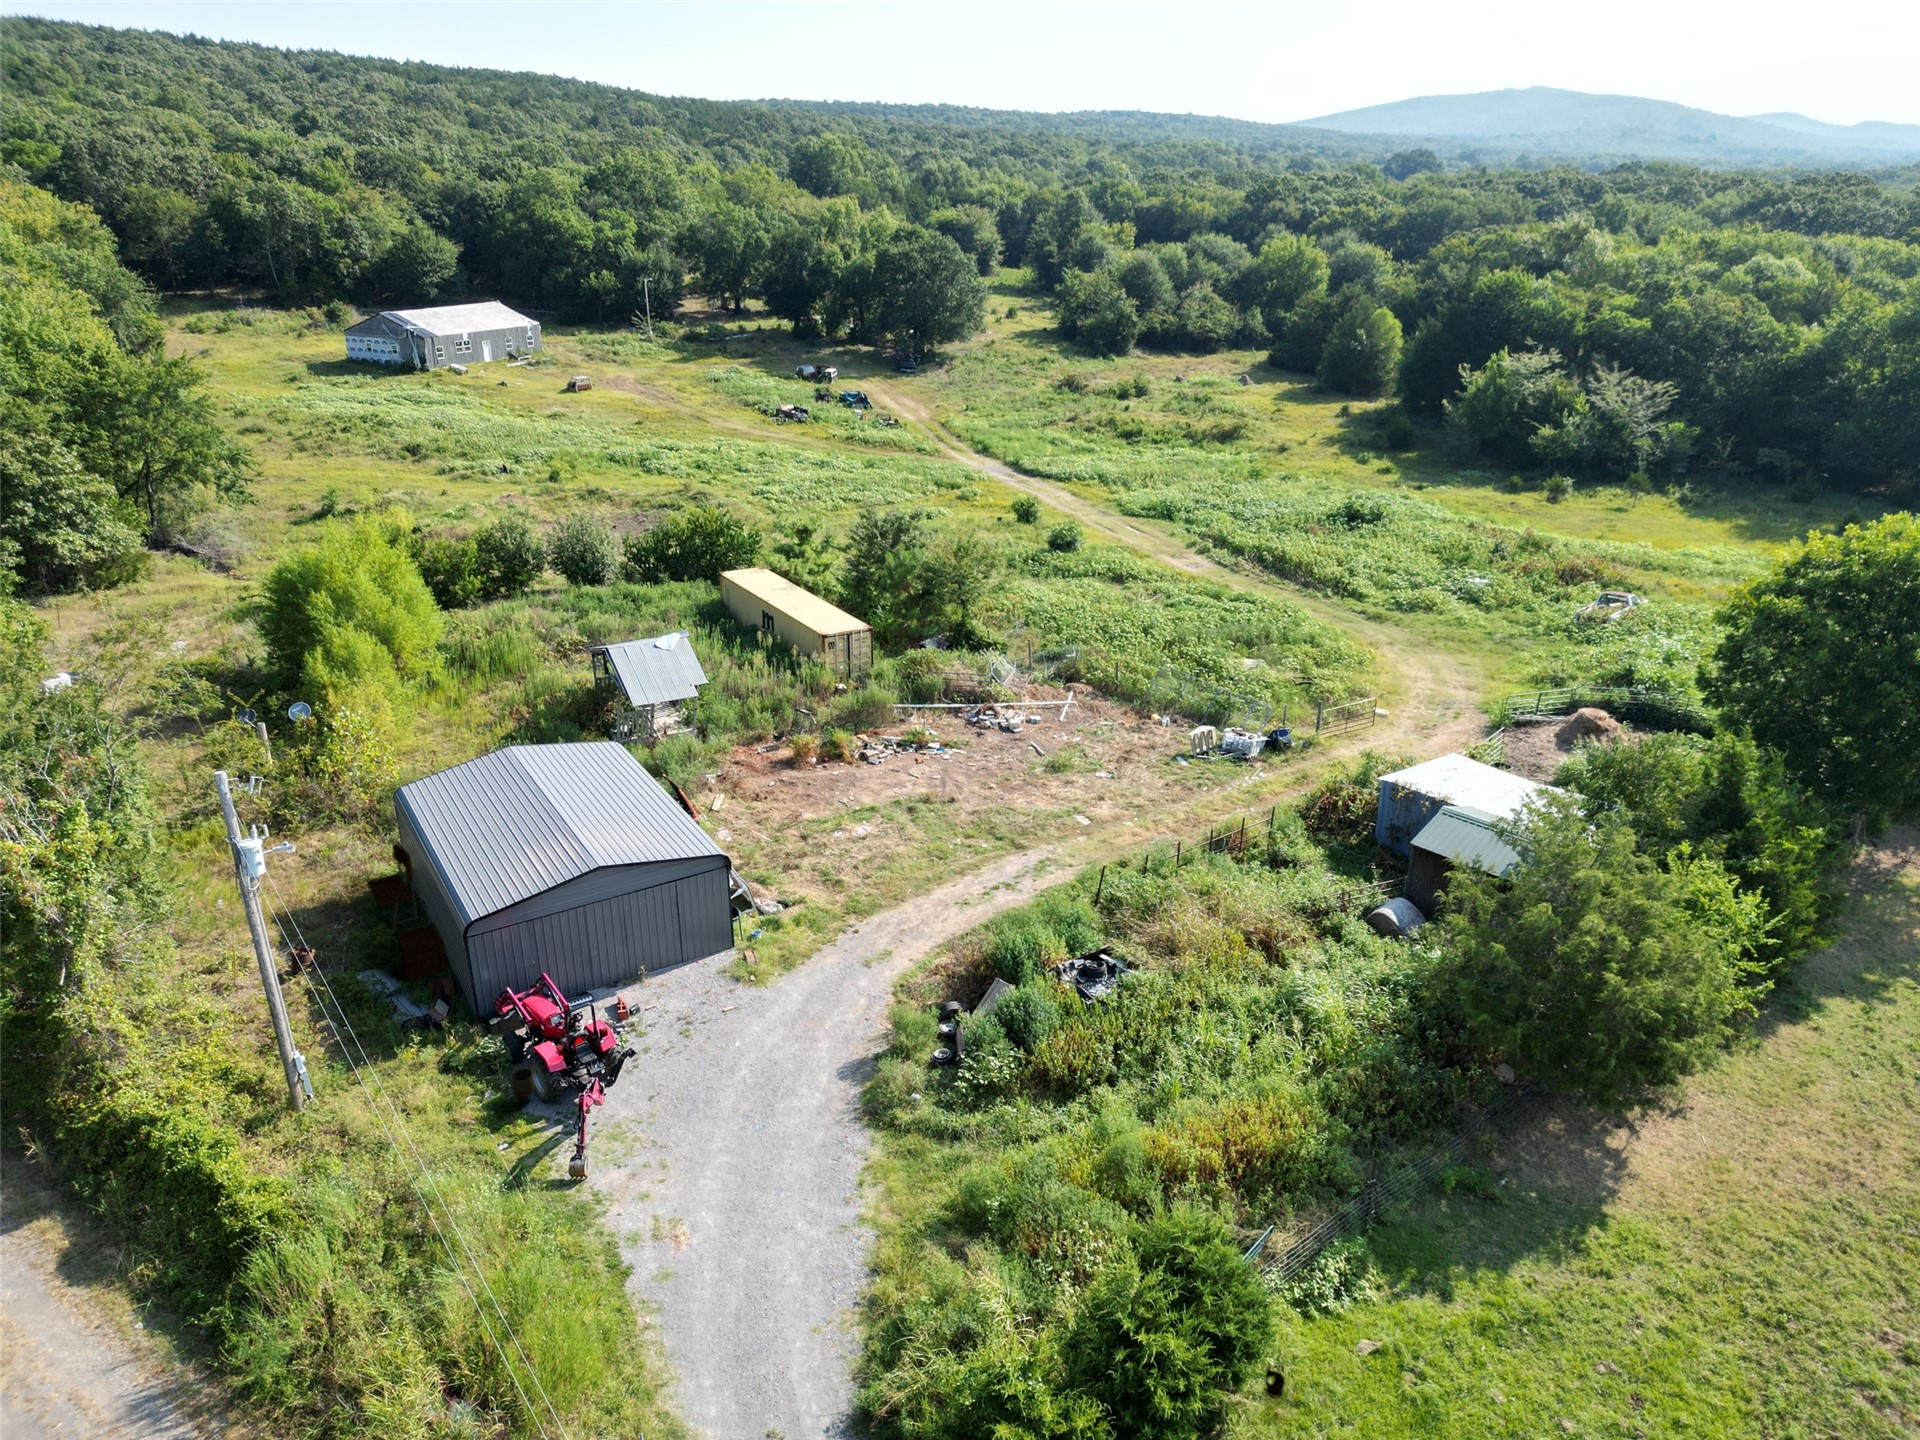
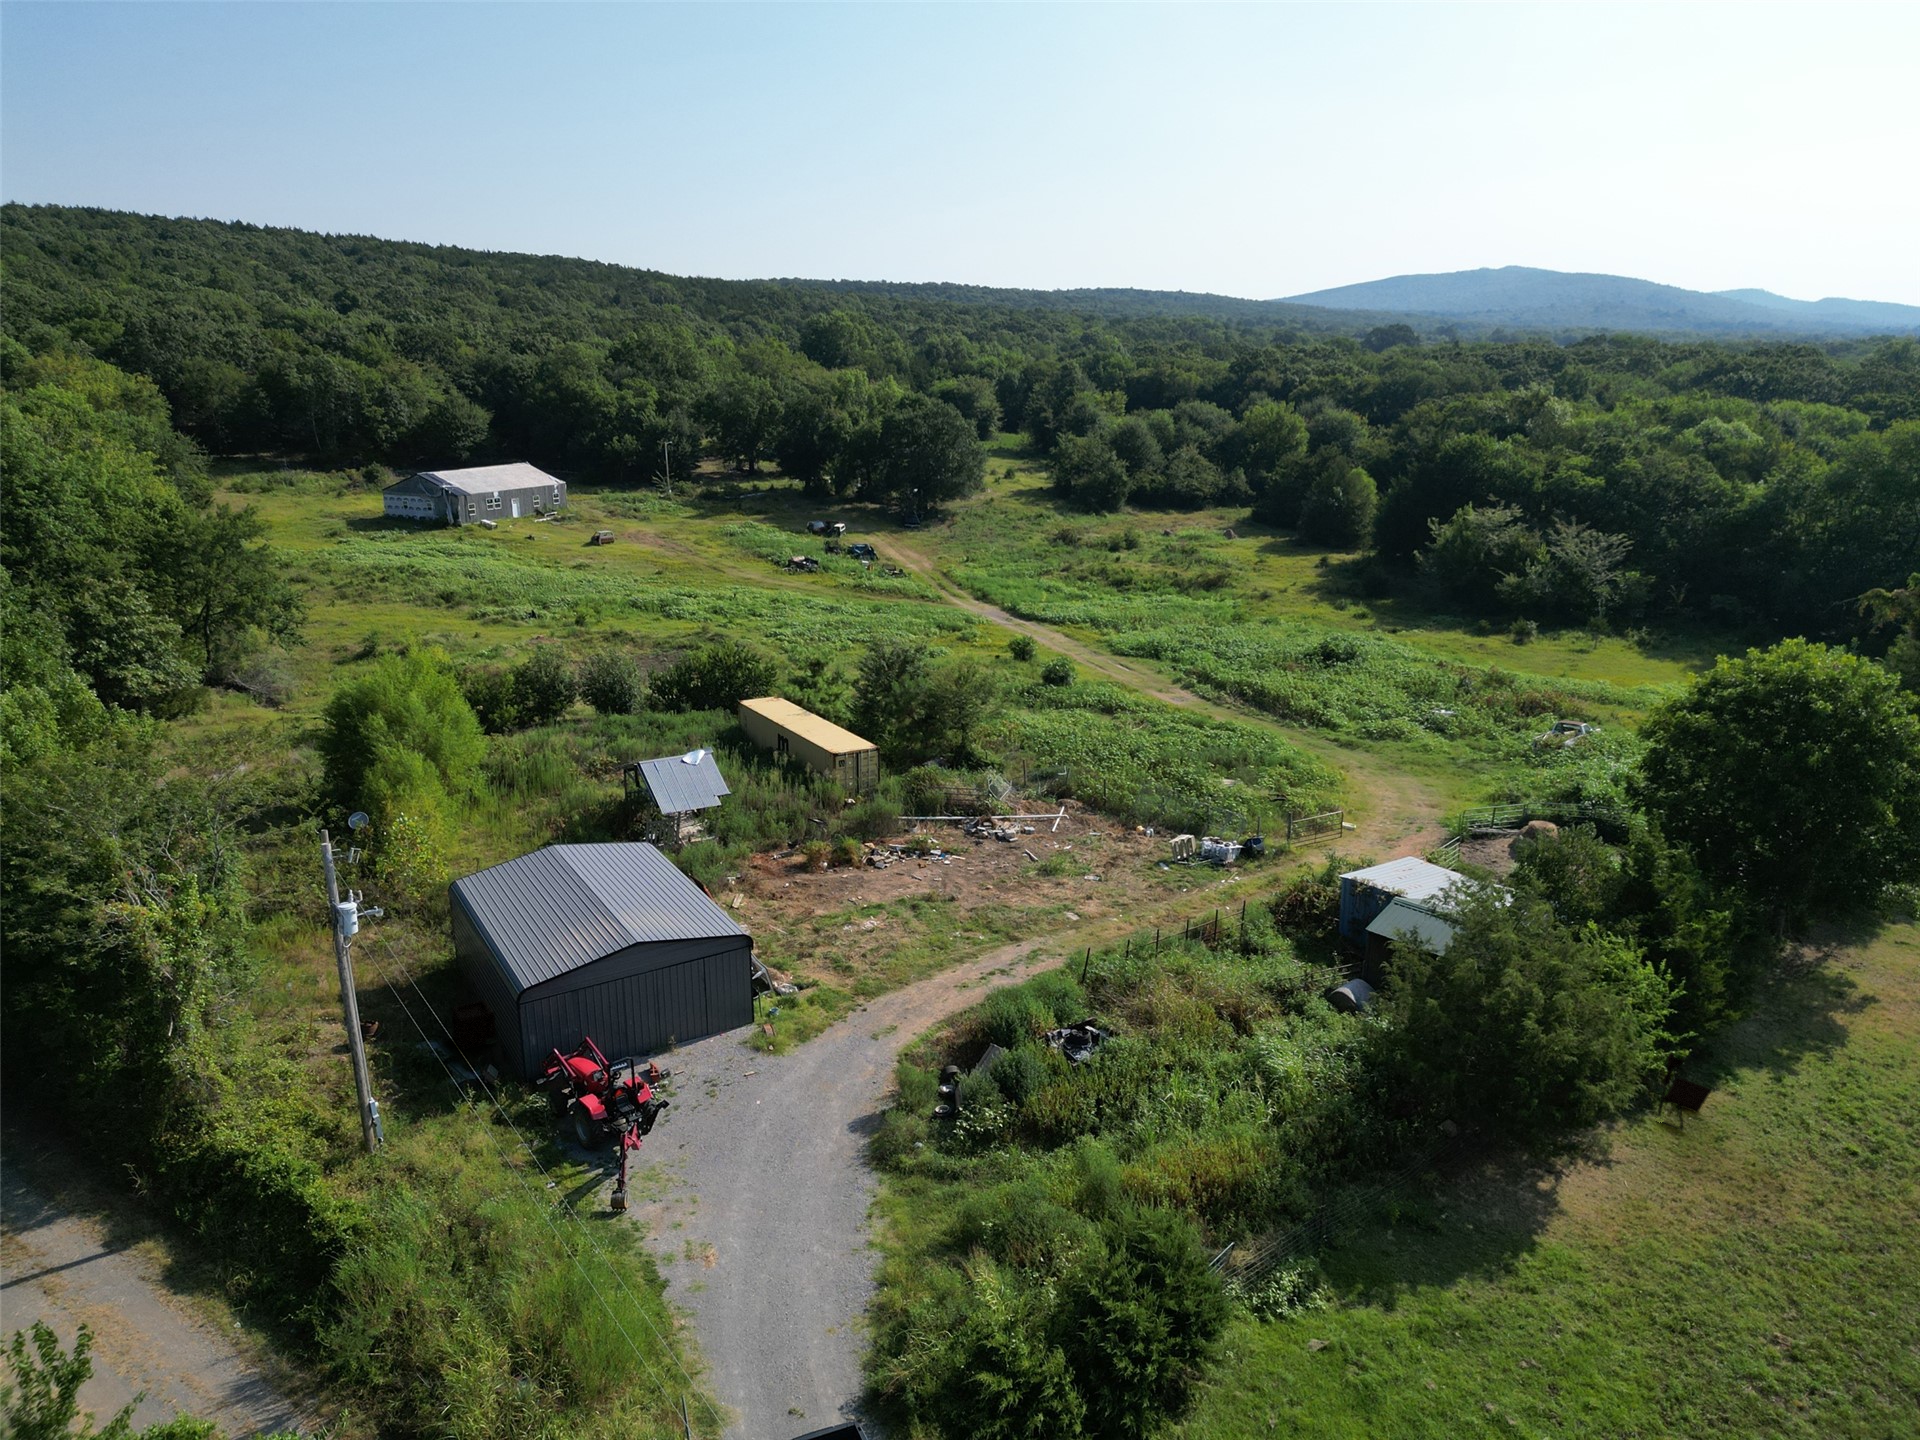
bench: present [367,844,418,925] -> present [1656,1047,1711,1130]
planter: present [510,1068,536,1107] -> none [558,1117,580,1152]
wooden bucket: present [1265,1366,1285,1398] -> none [1224,1350,1242,1380]

